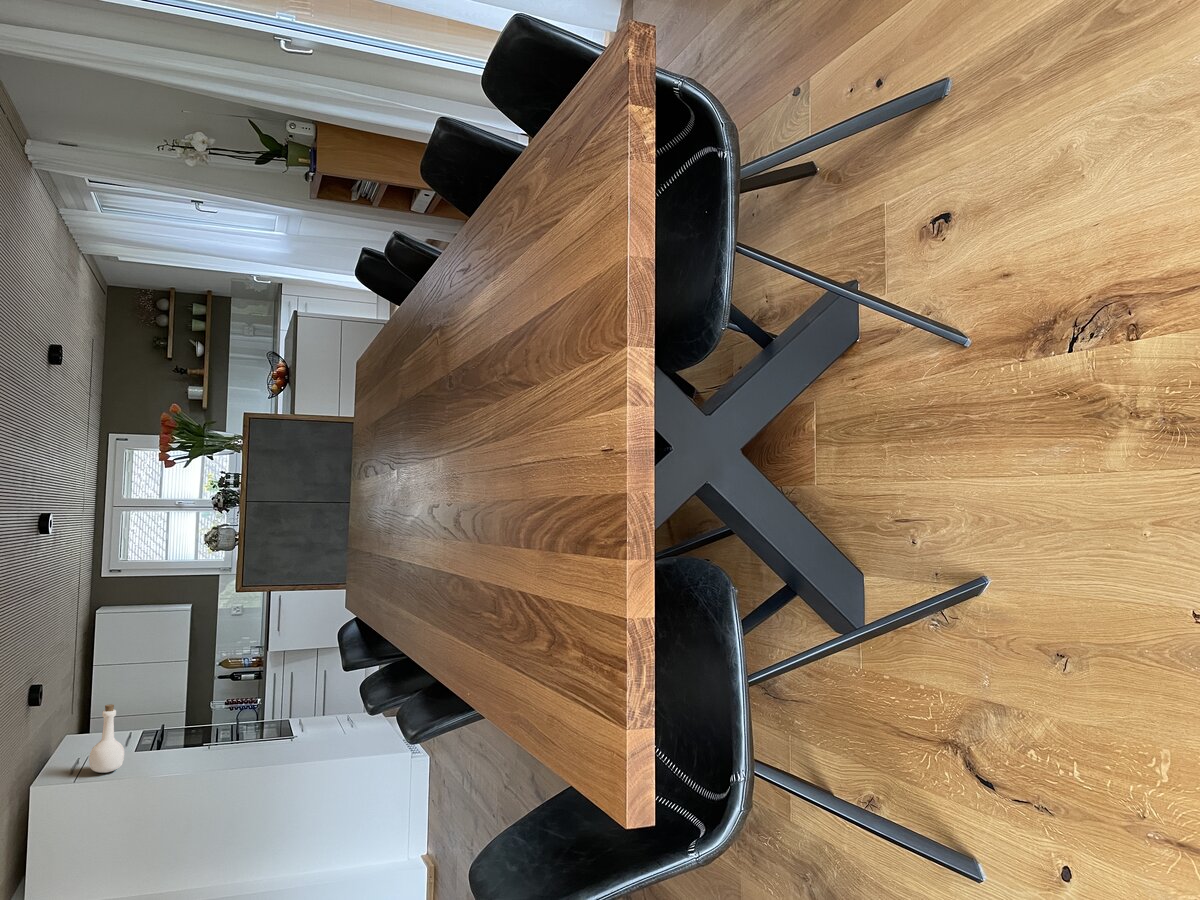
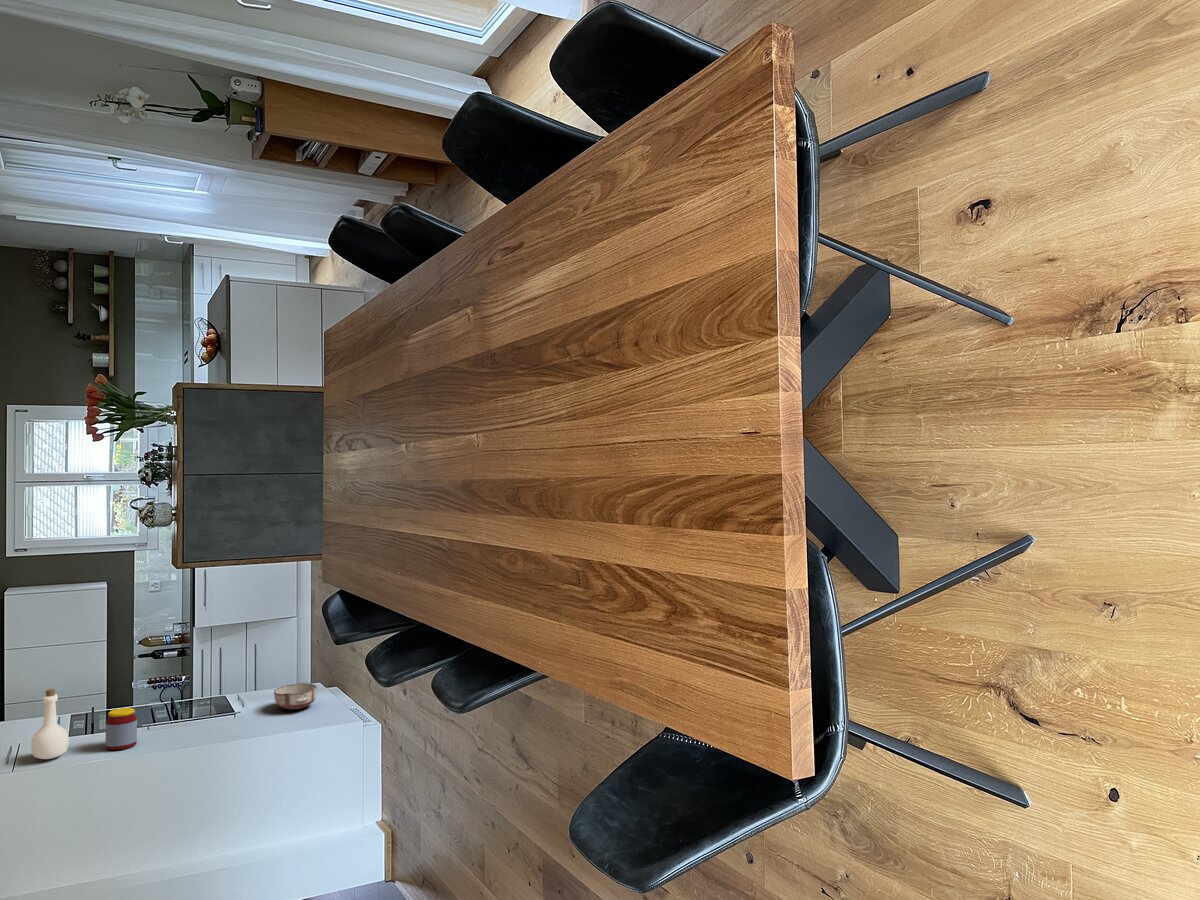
ceramic bowl: none [323,713,365,739] -> present [274,683,317,709]
jar: none [158,727,189,768] -> present [106,708,137,750]

